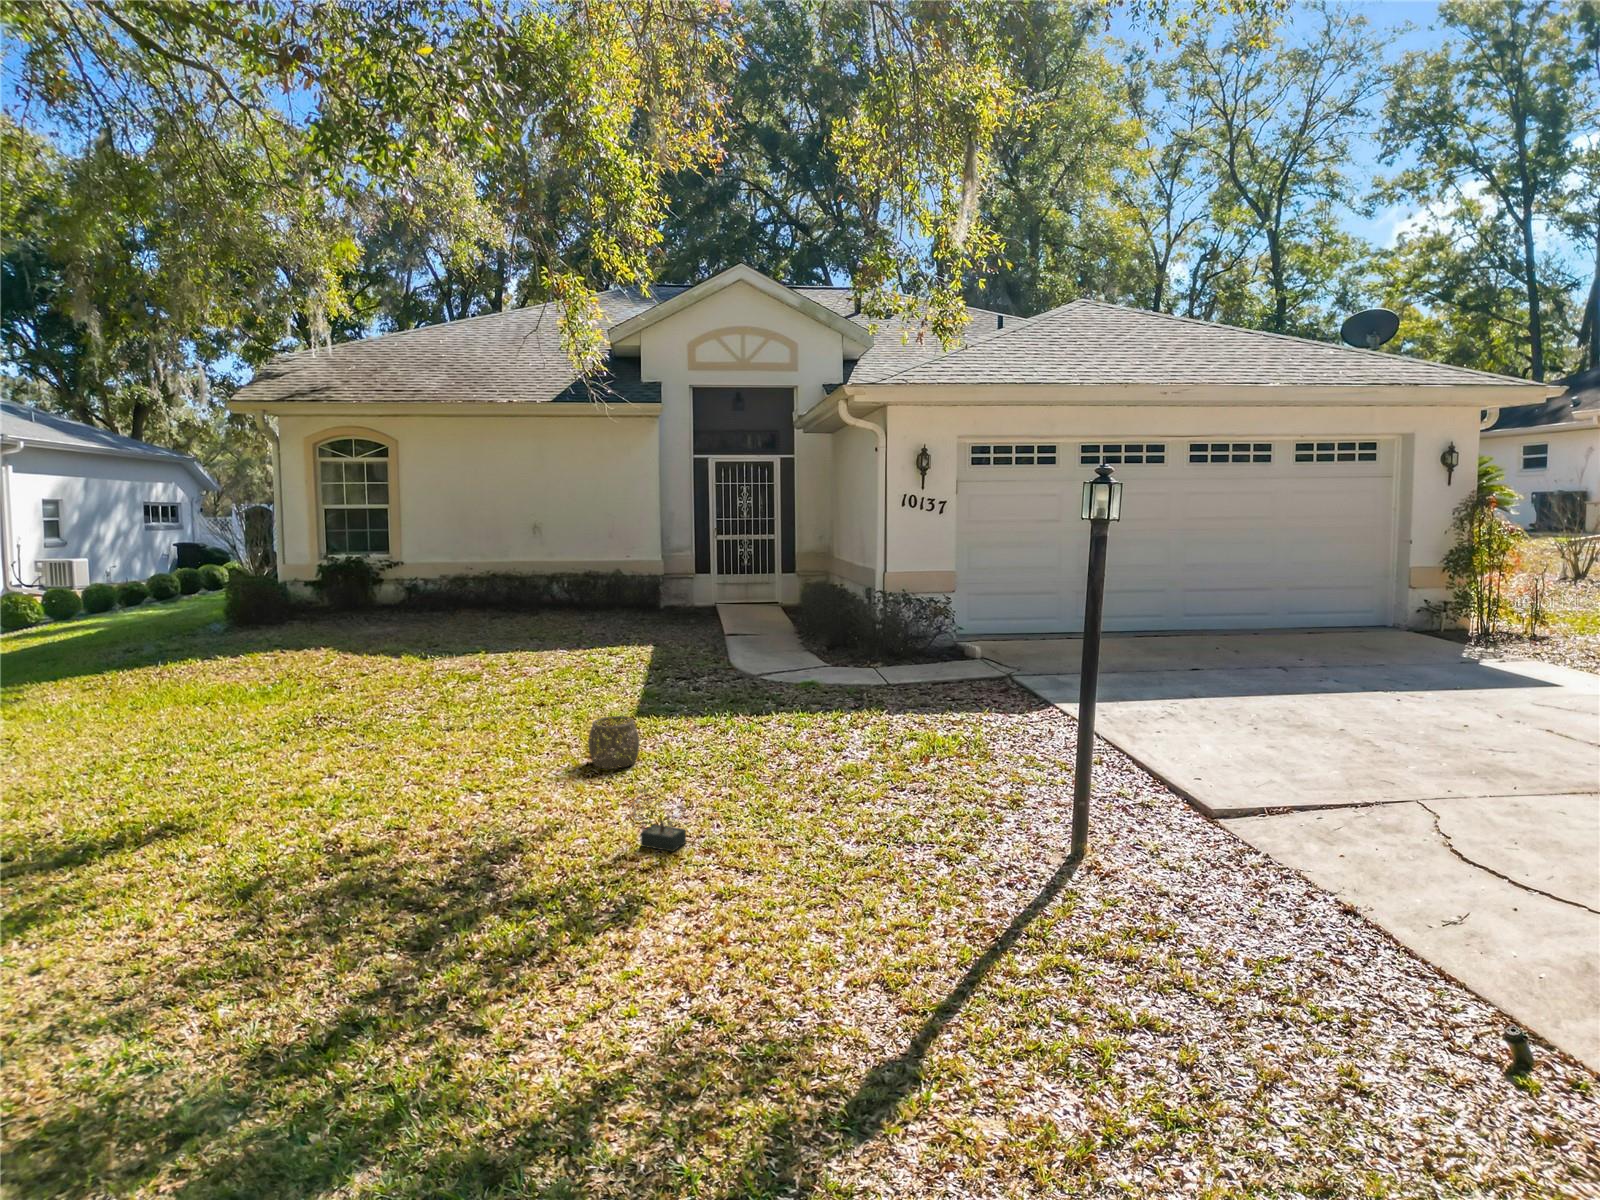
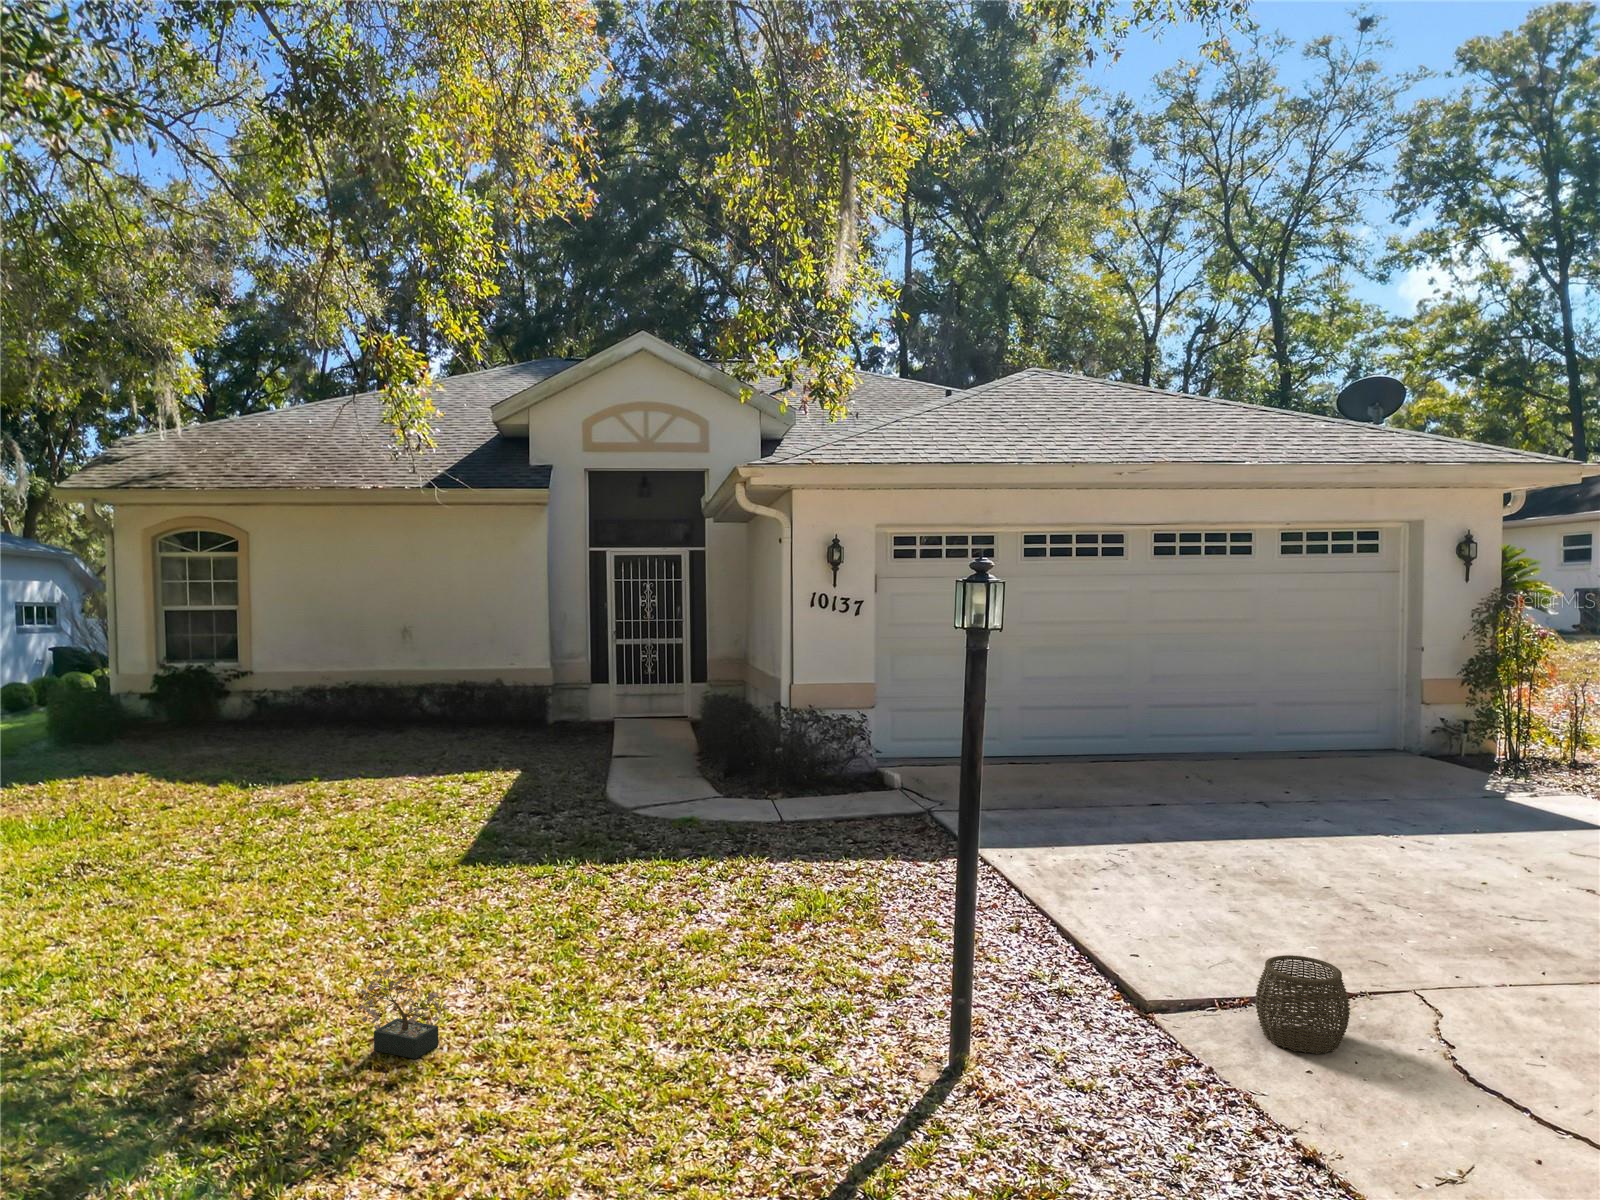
woven basket: present [588,716,640,769] -> present [1255,955,1350,1054]

